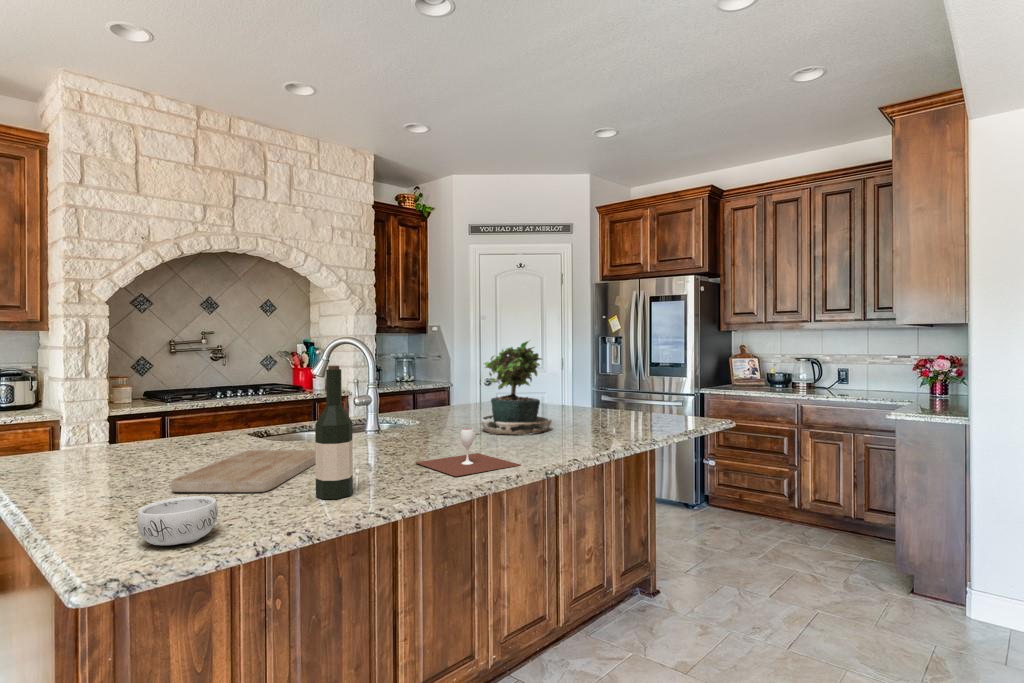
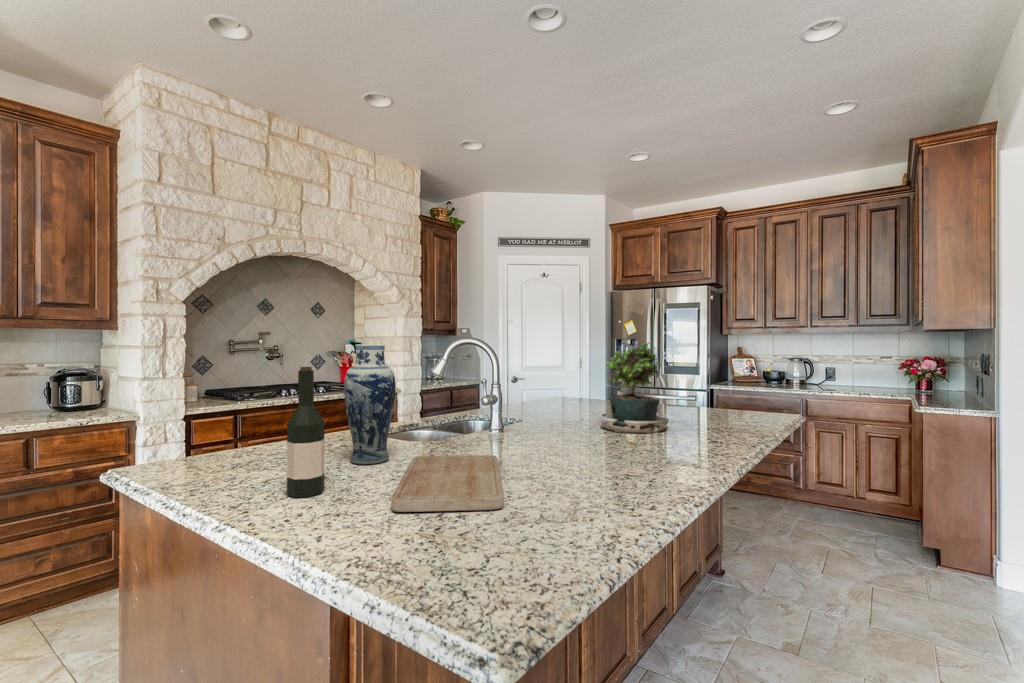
vase: none [188,345,239,457] -> present [344,344,395,464]
wine bottle: present [315,366,353,499] -> present [287,367,324,498]
wine glass: present [415,428,520,476] -> none [602,431,715,484]
decorative bowl: present [137,496,218,545] -> none [460,527,547,598]

